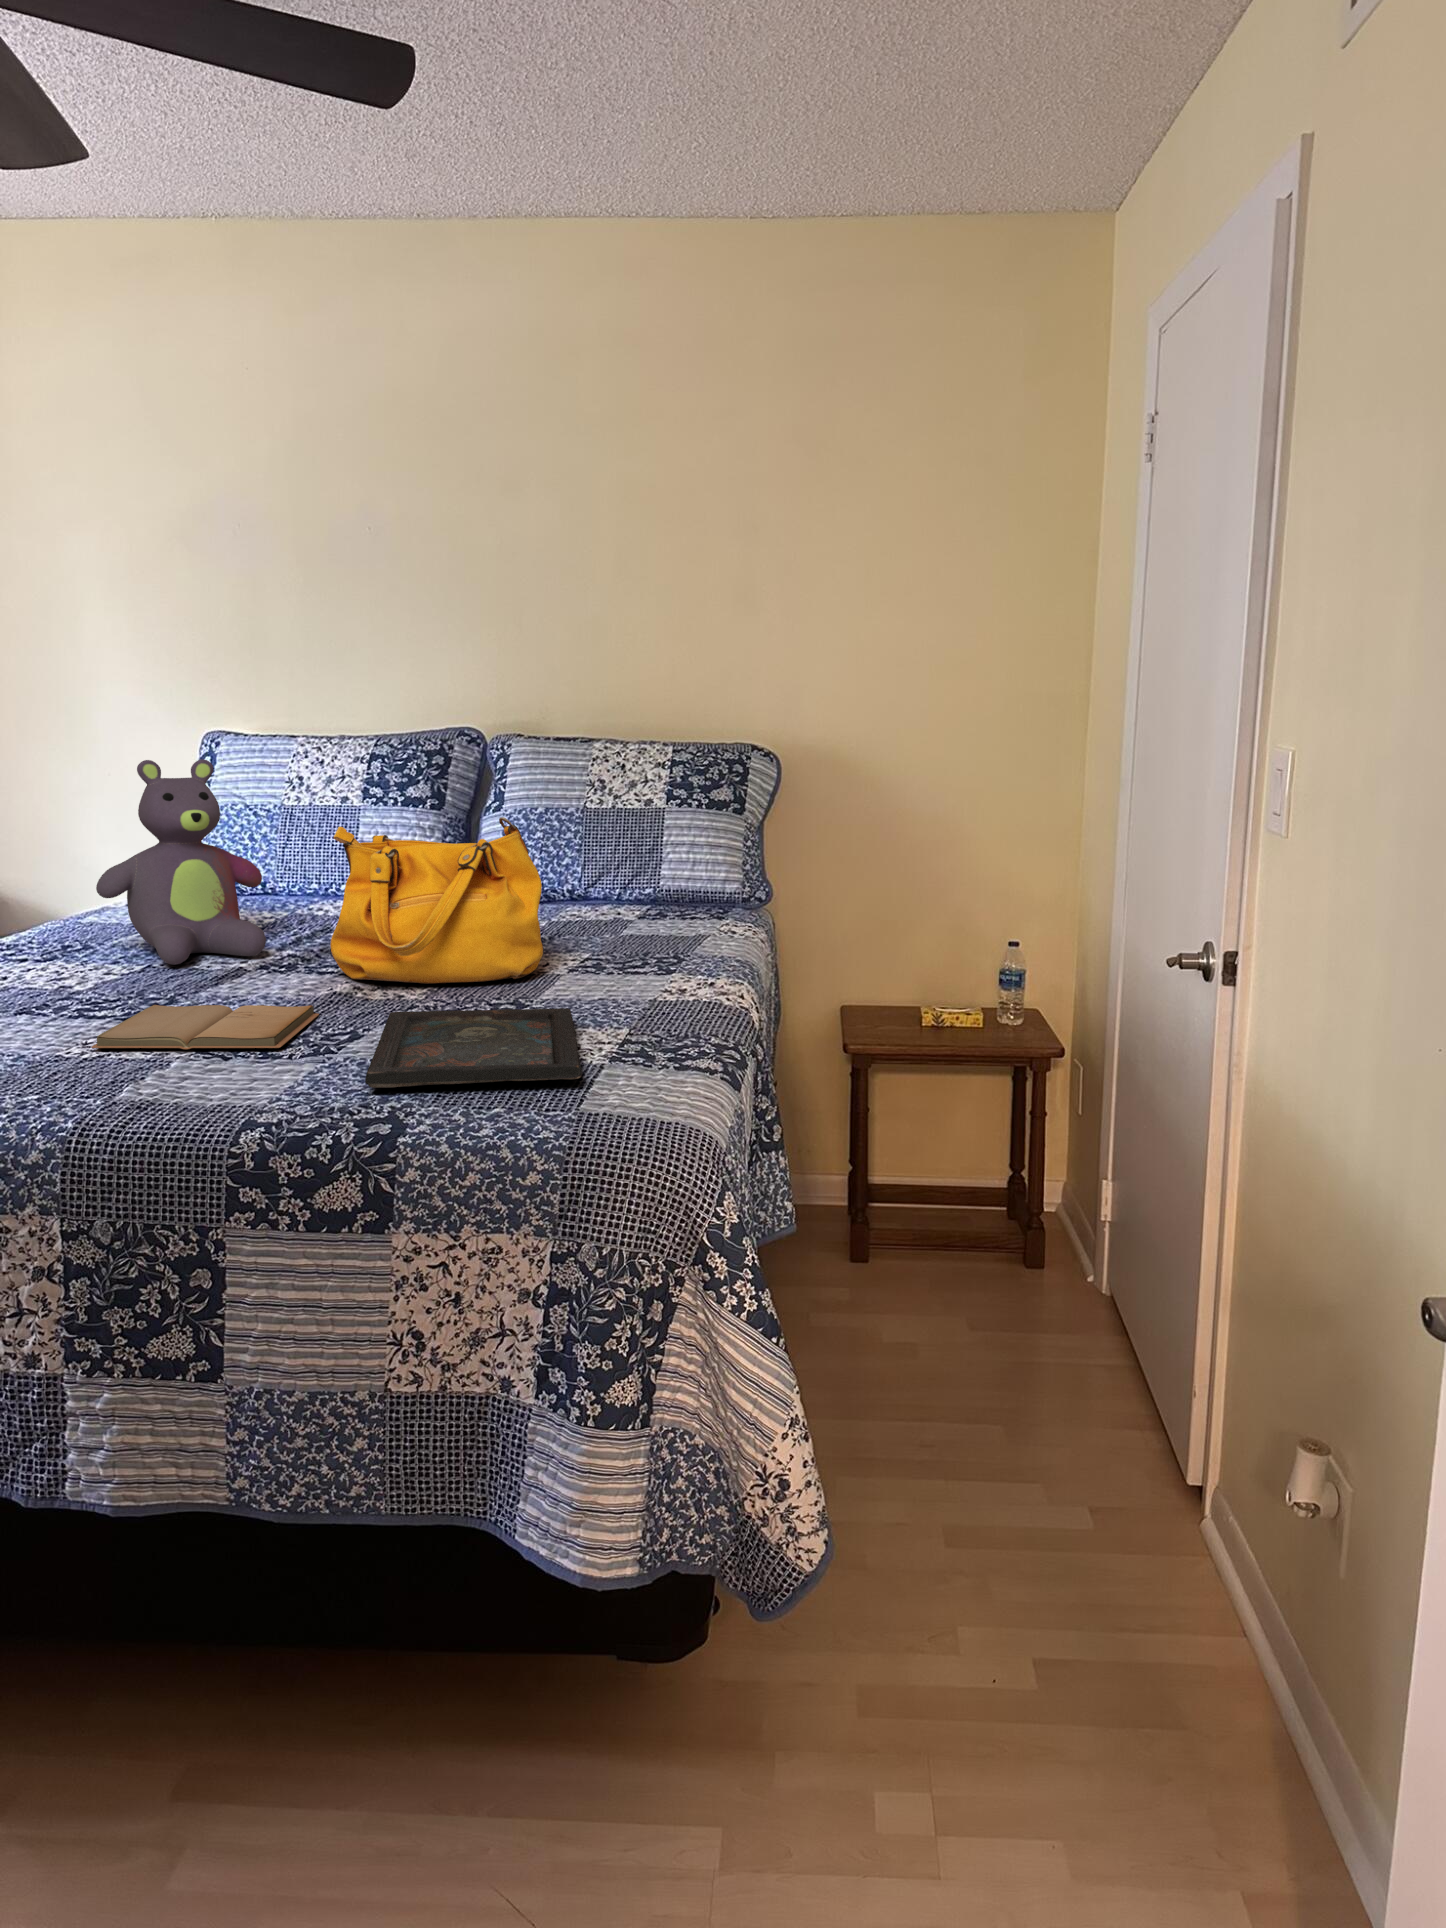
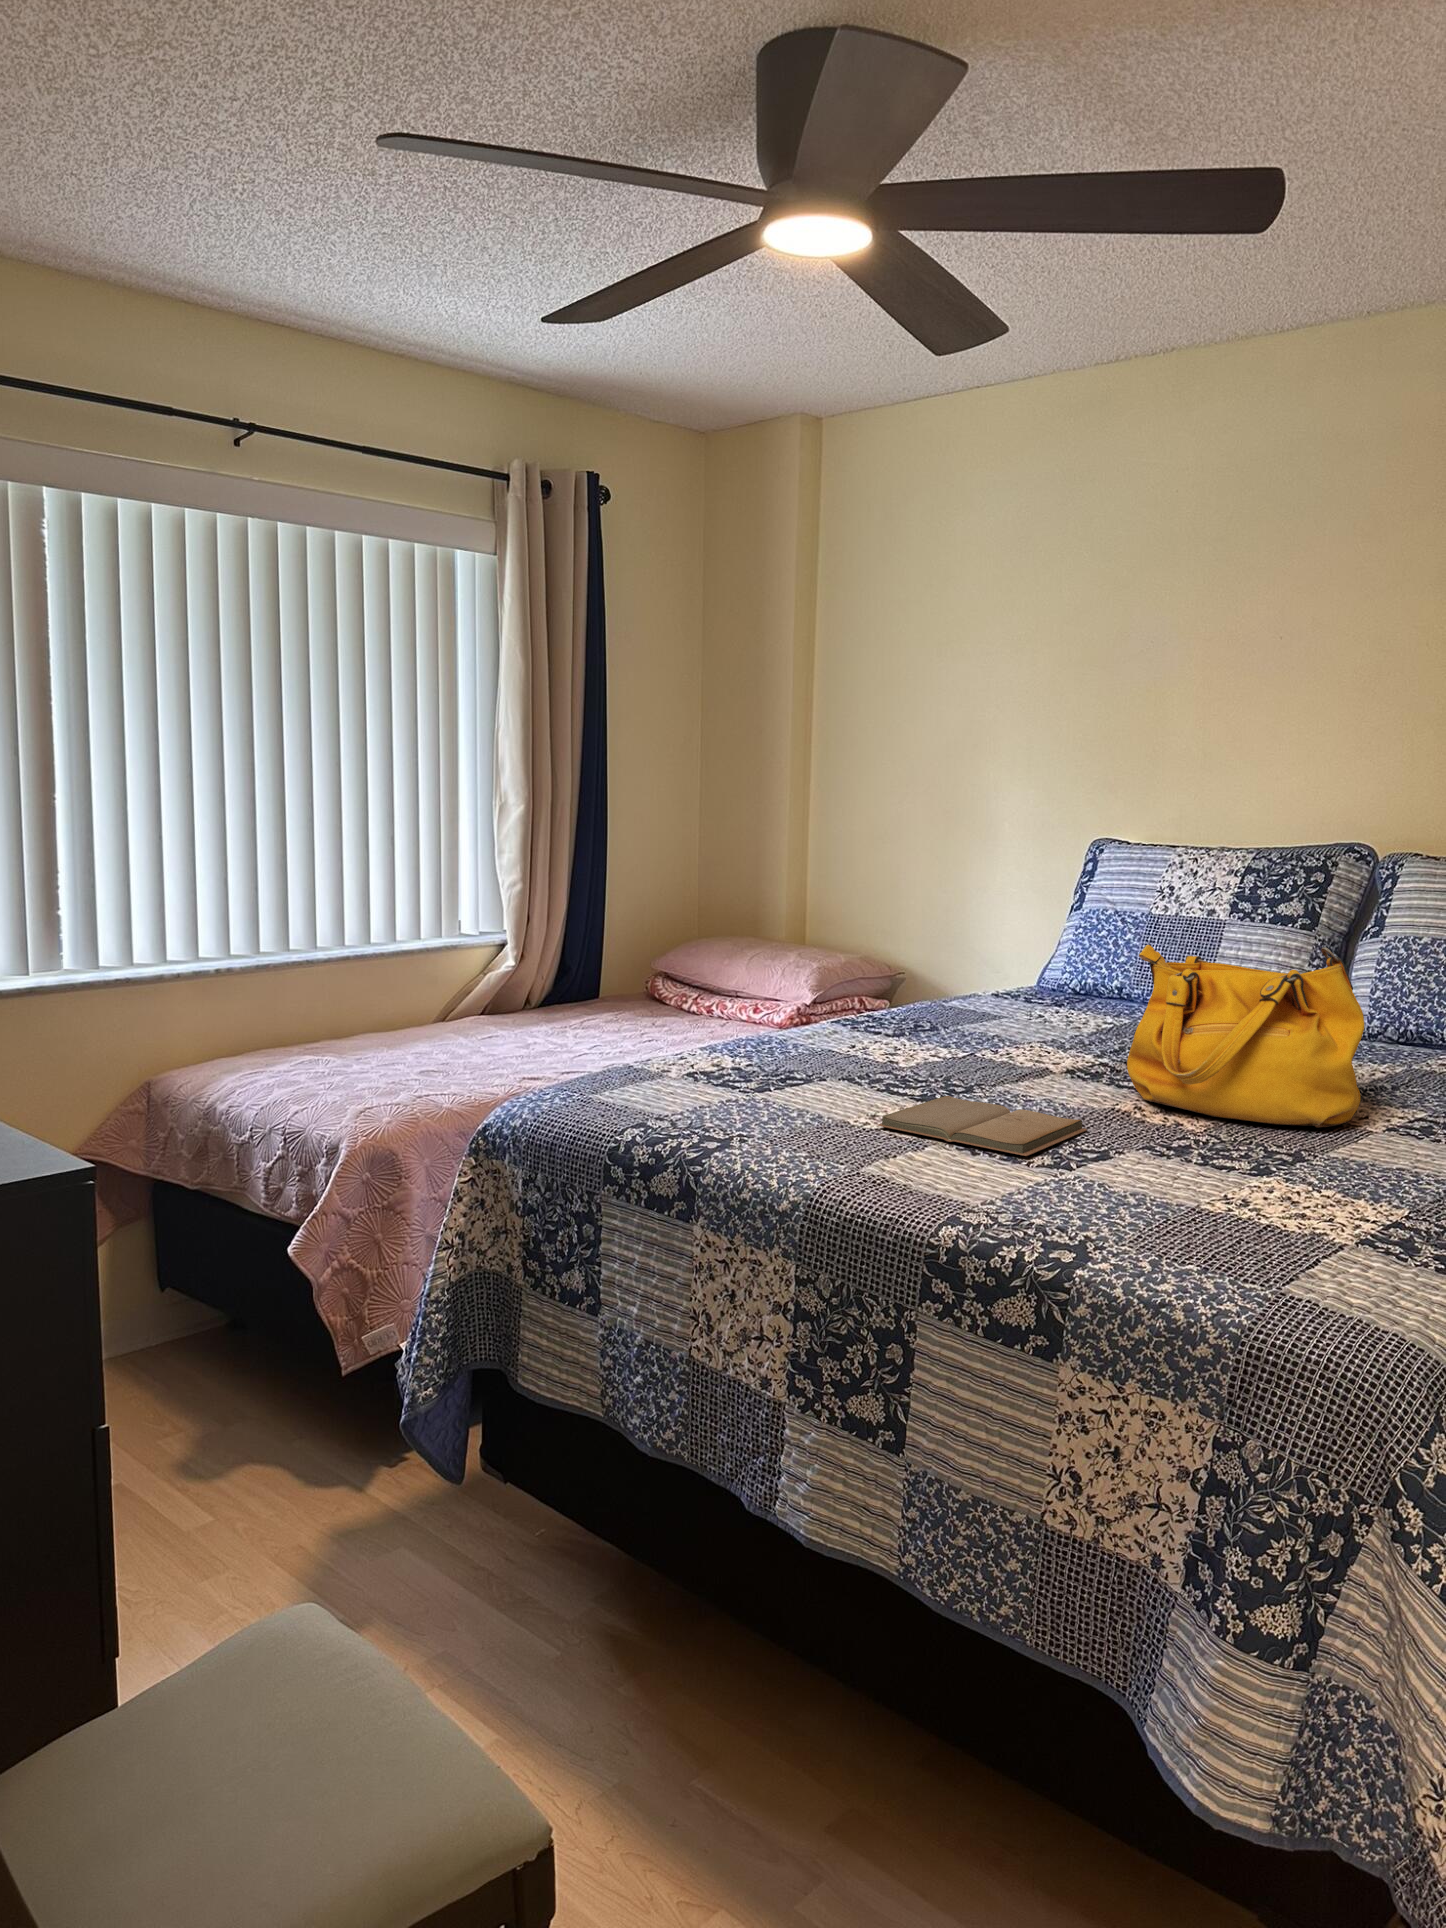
stuffed bear: present [96,759,266,965] -> none [942,870,1092,1061]
tray: present [365,1008,582,1088] -> none [1072,1141,1349,1253]

